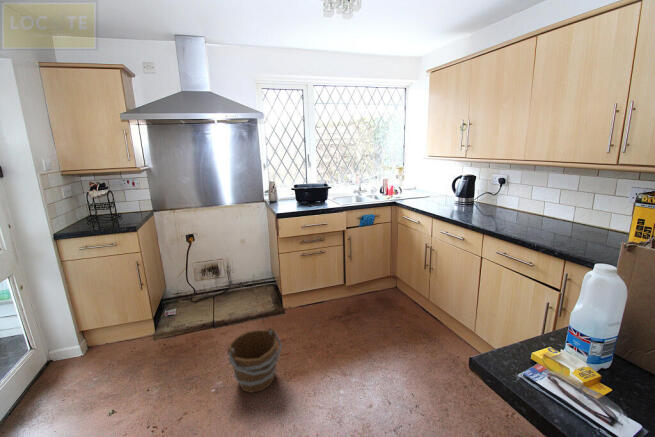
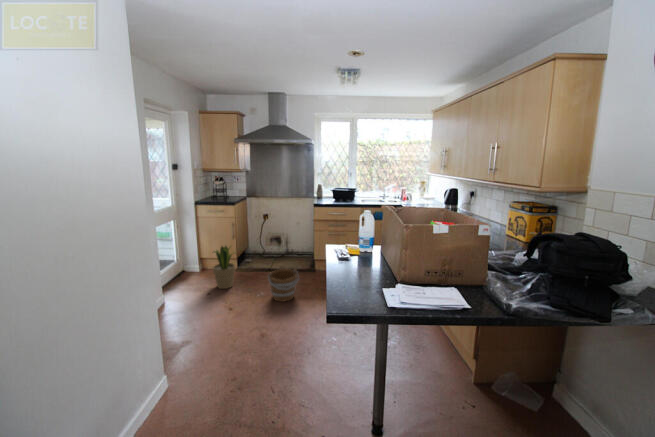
potted plant: none [108,304,159,390] -> present [213,246,235,289]

